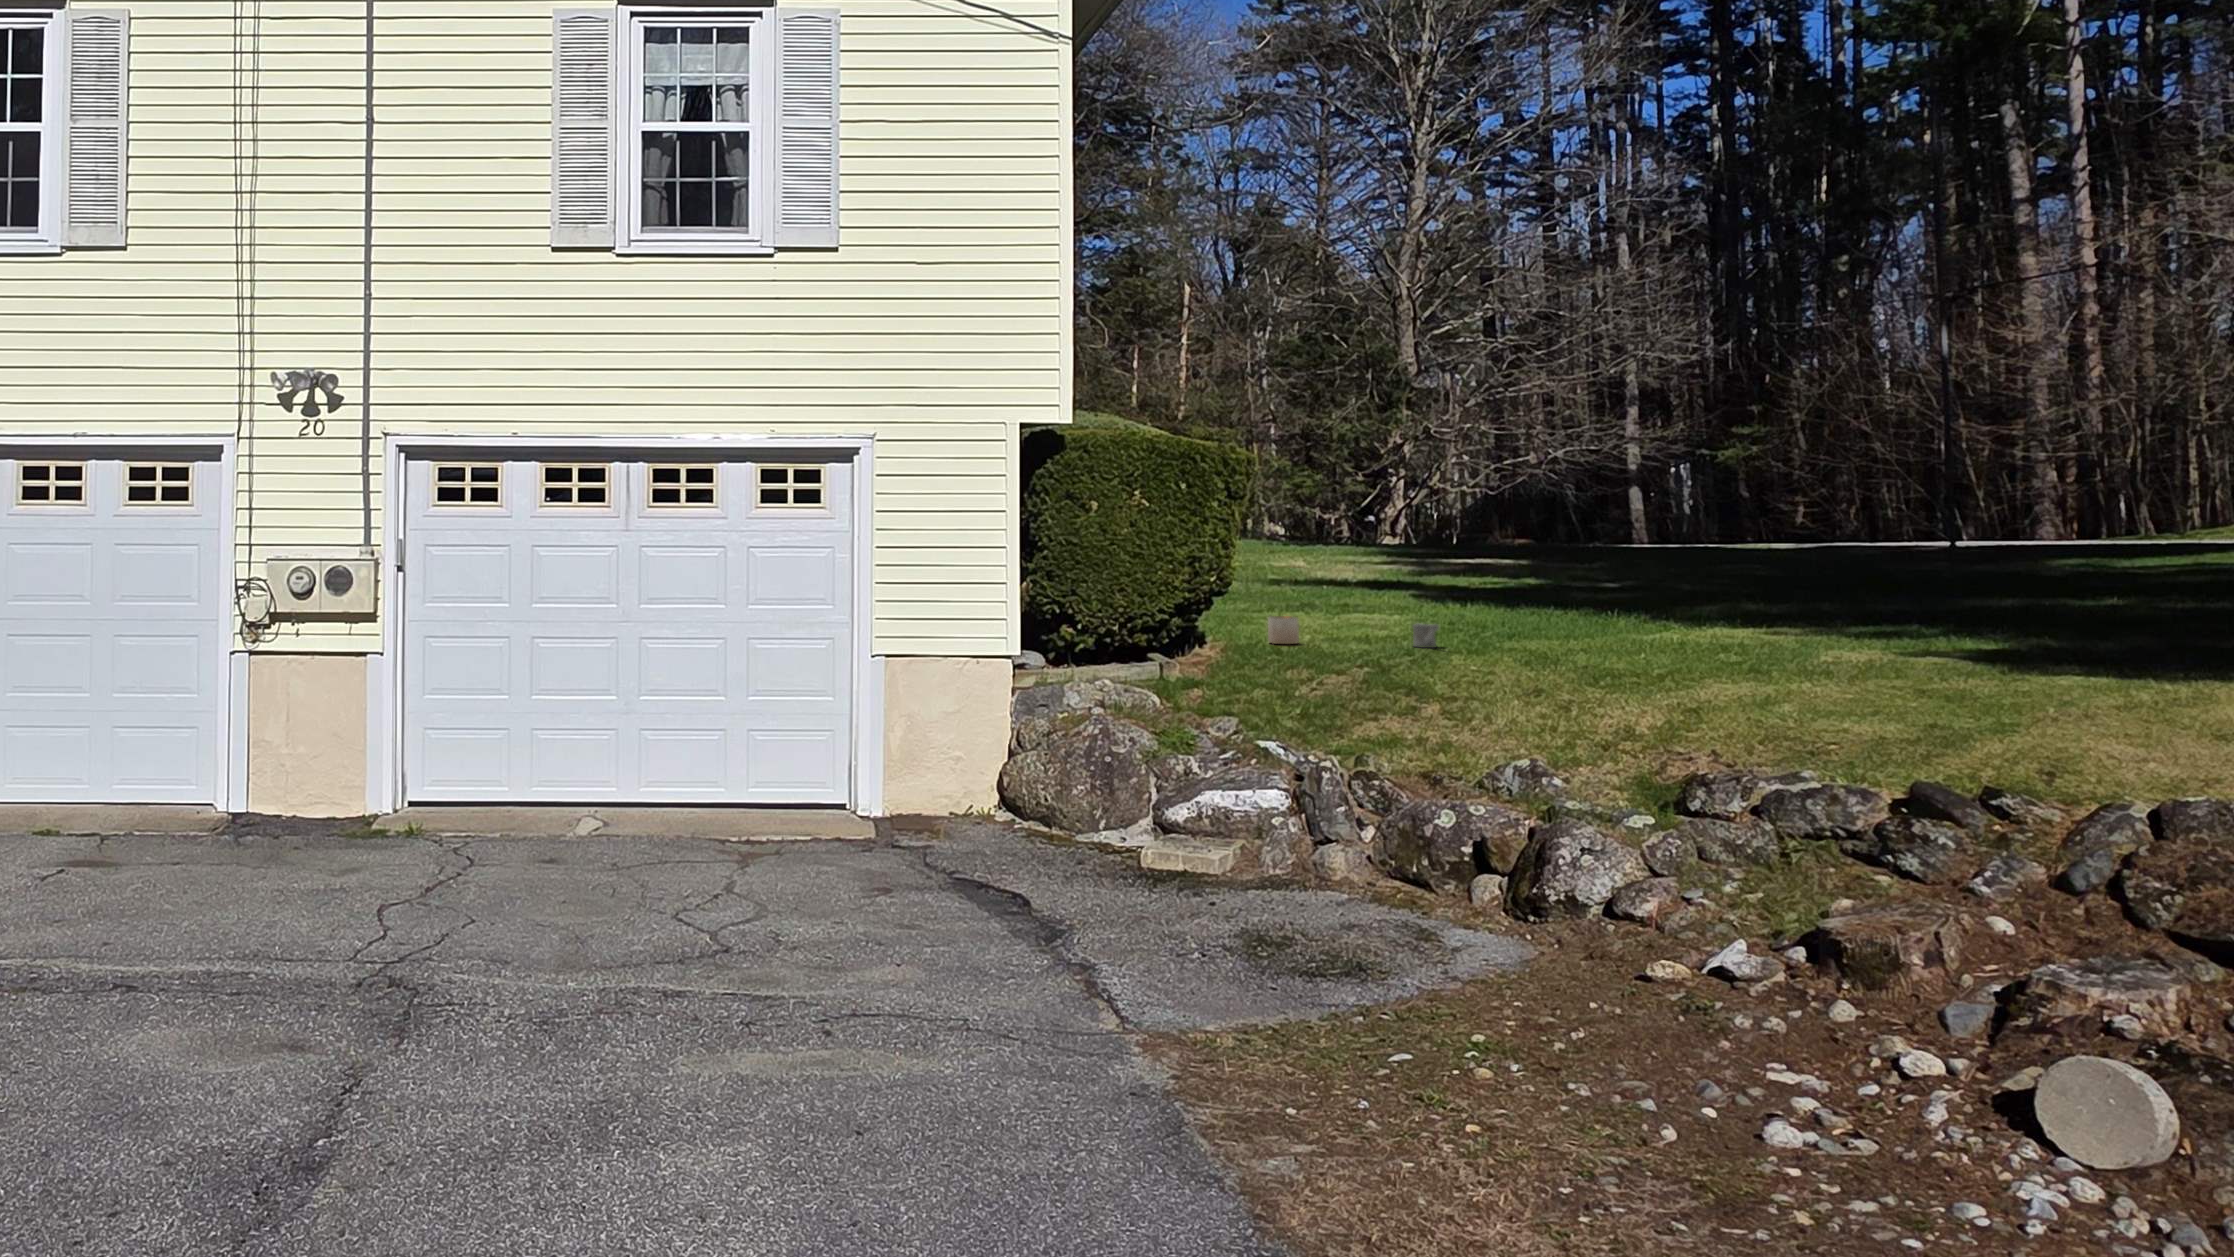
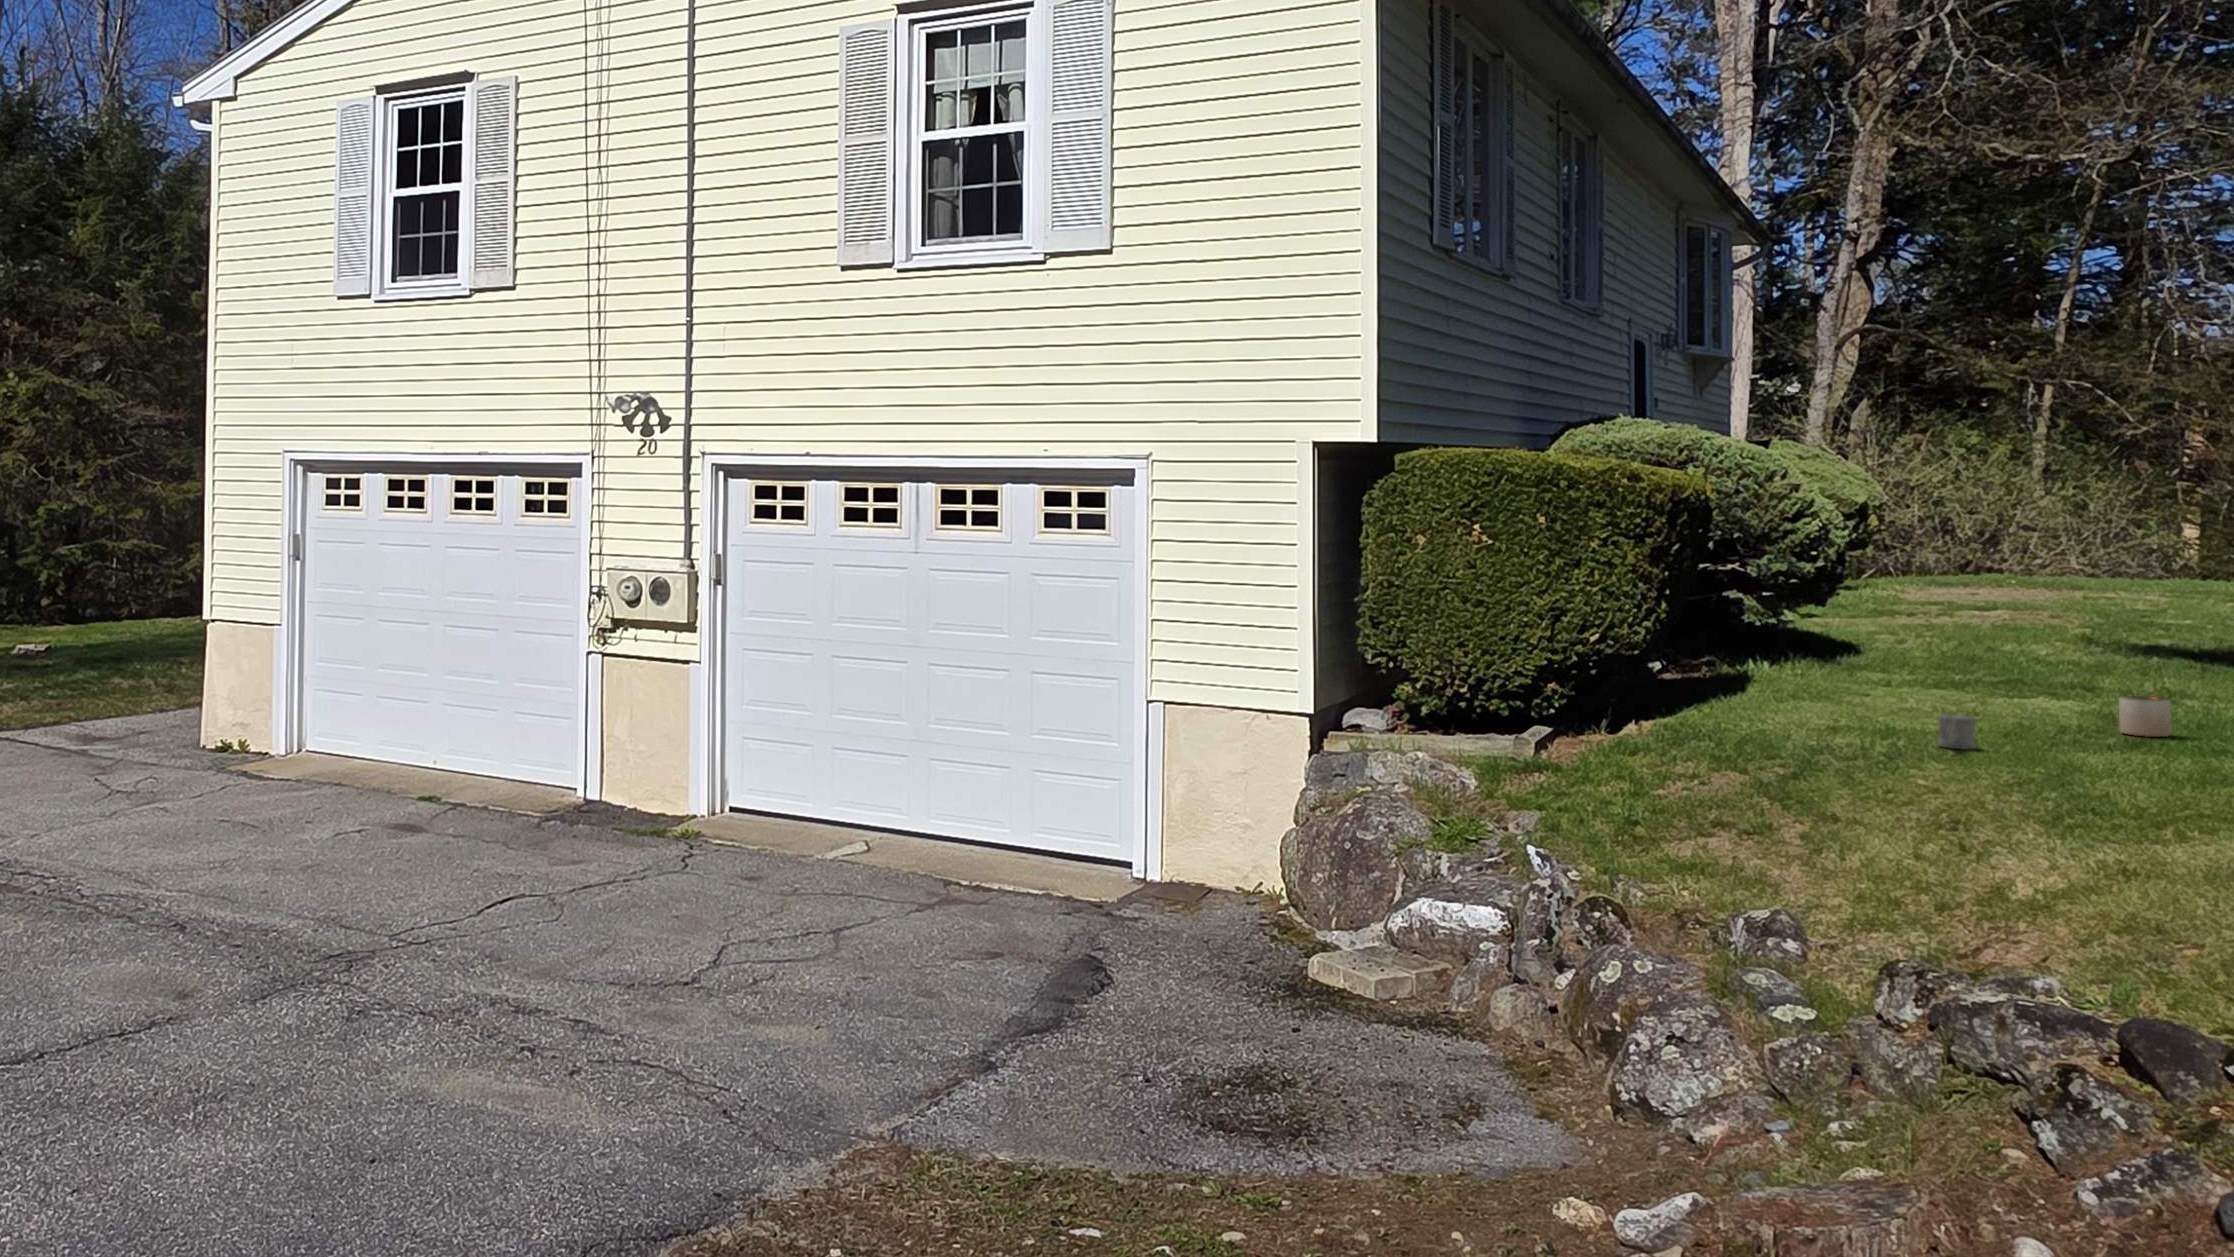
planter: present [1268,616,1299,644] -> present [2119,696,2172,737]

